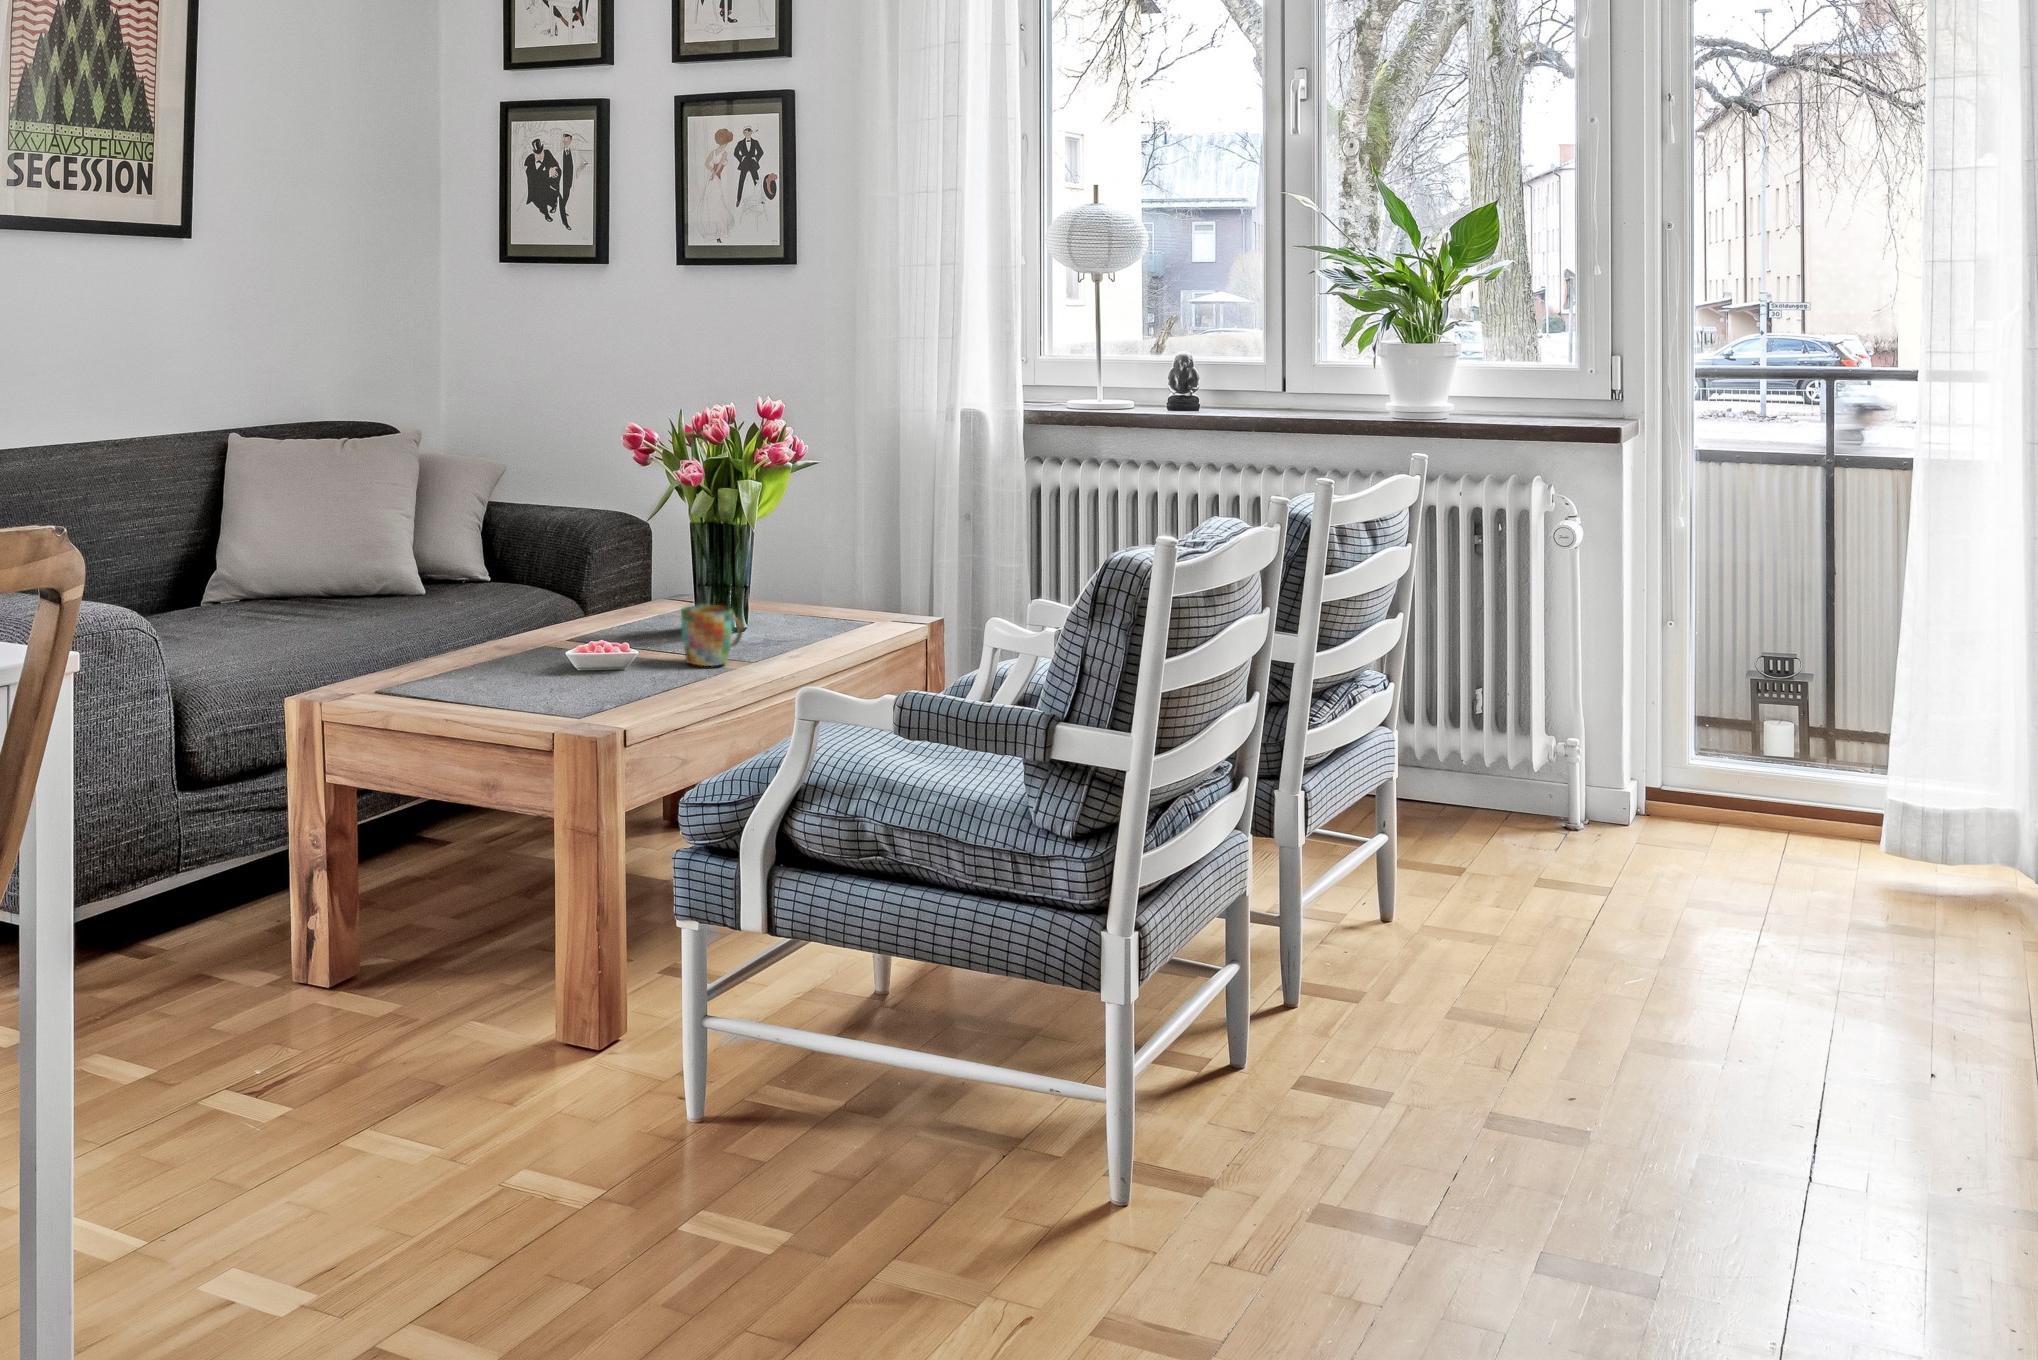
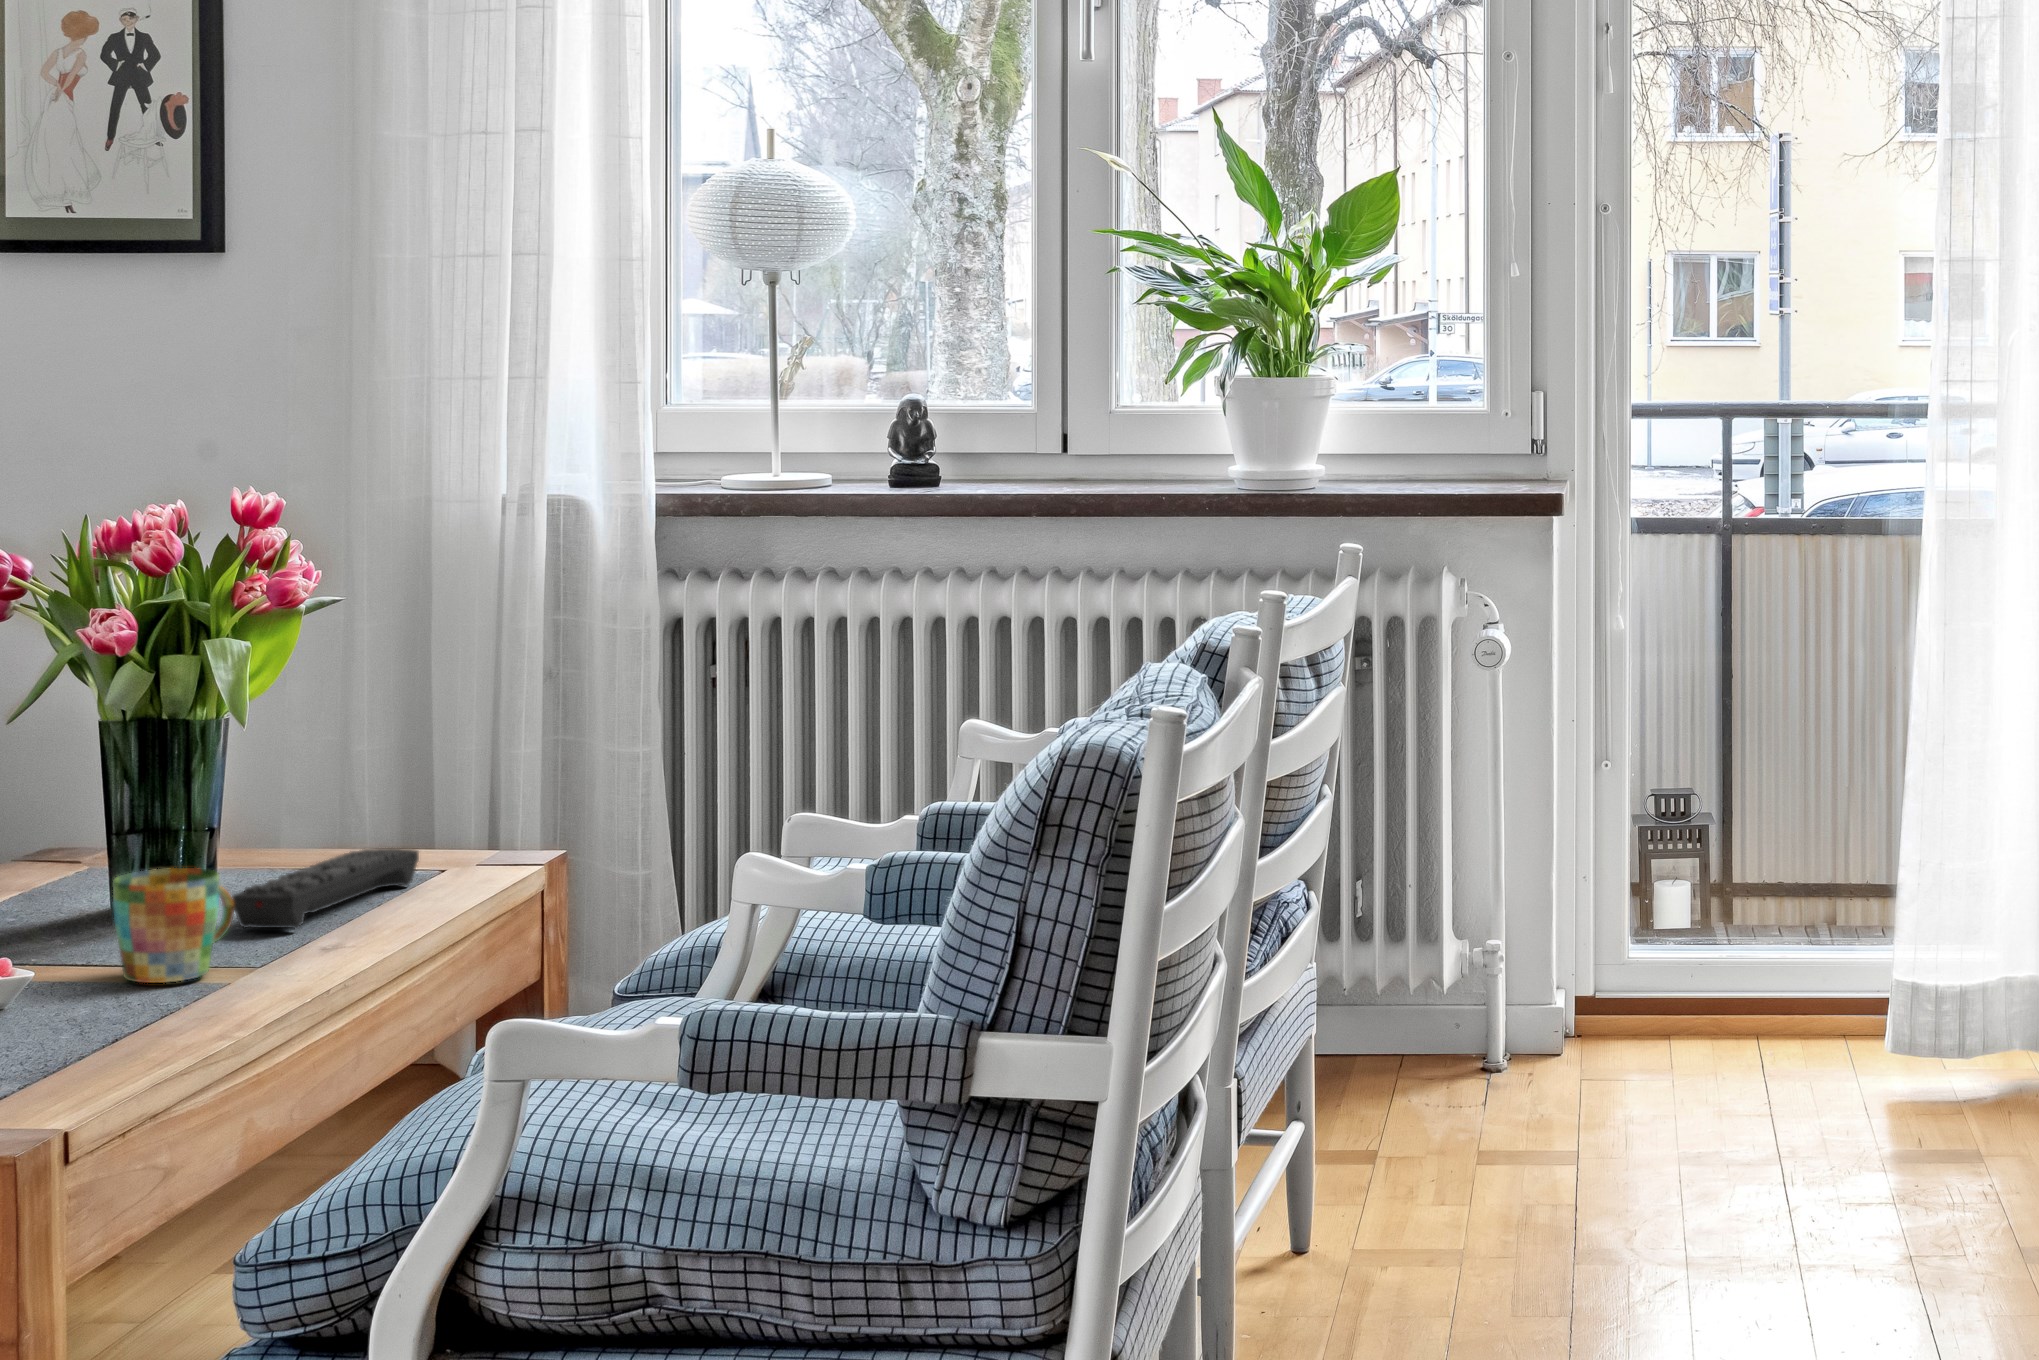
remote control: none [748,607,855,646] -> present [232,848,419,929]

